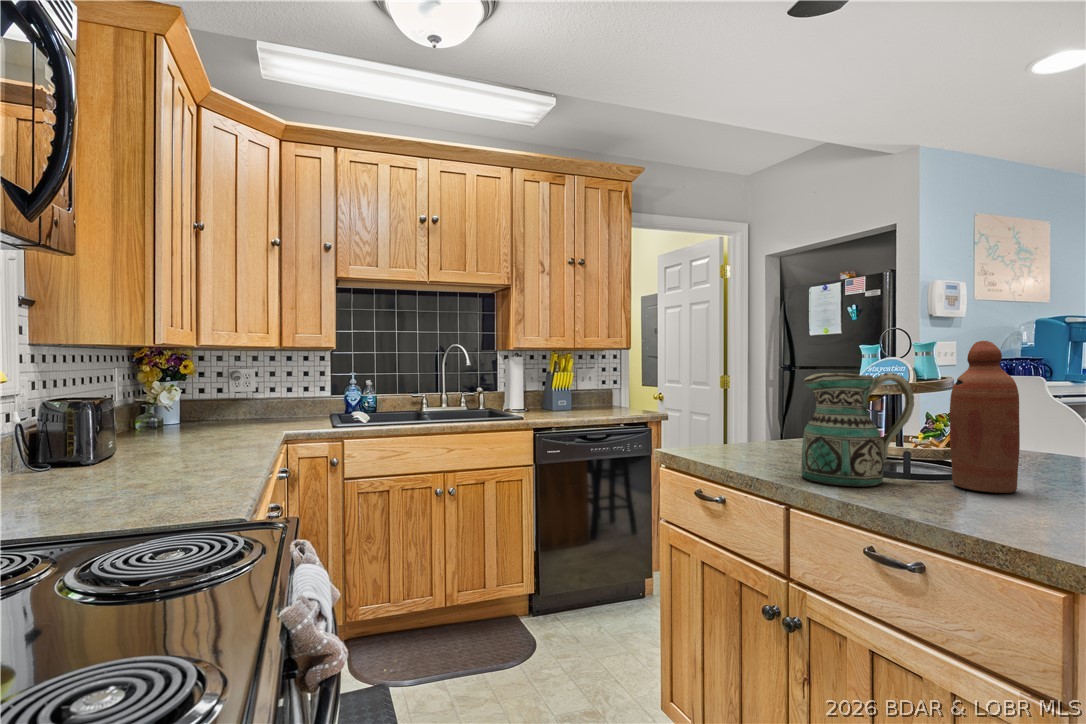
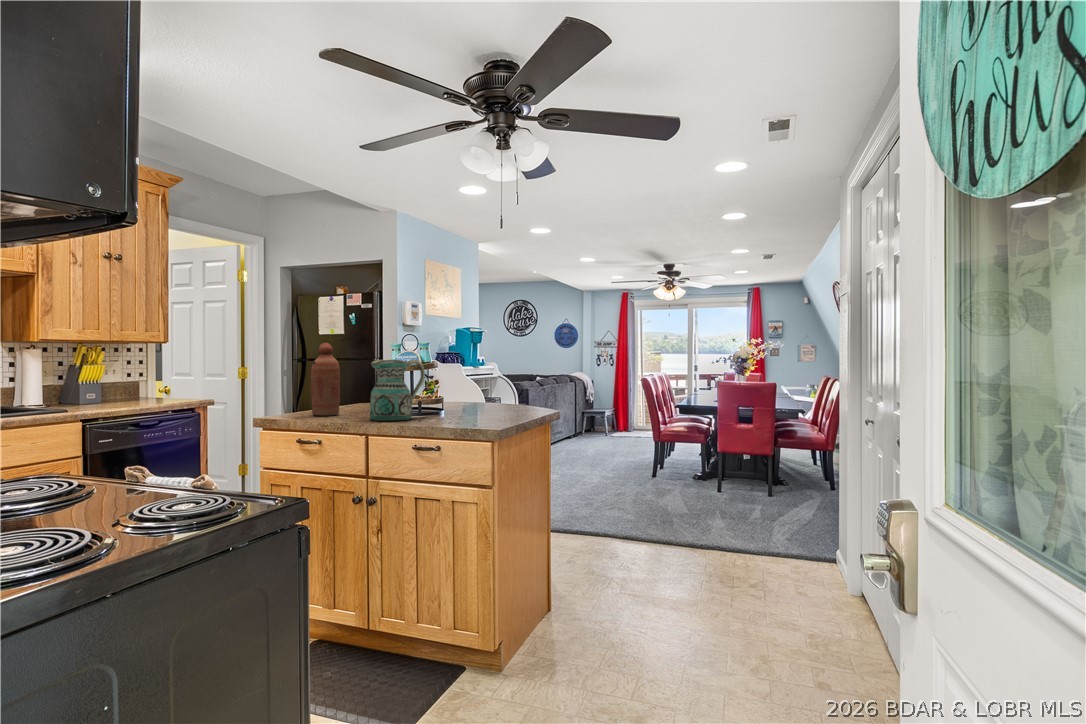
bottle: present [950,341,1020,493] -> present [311,343,340,416]

